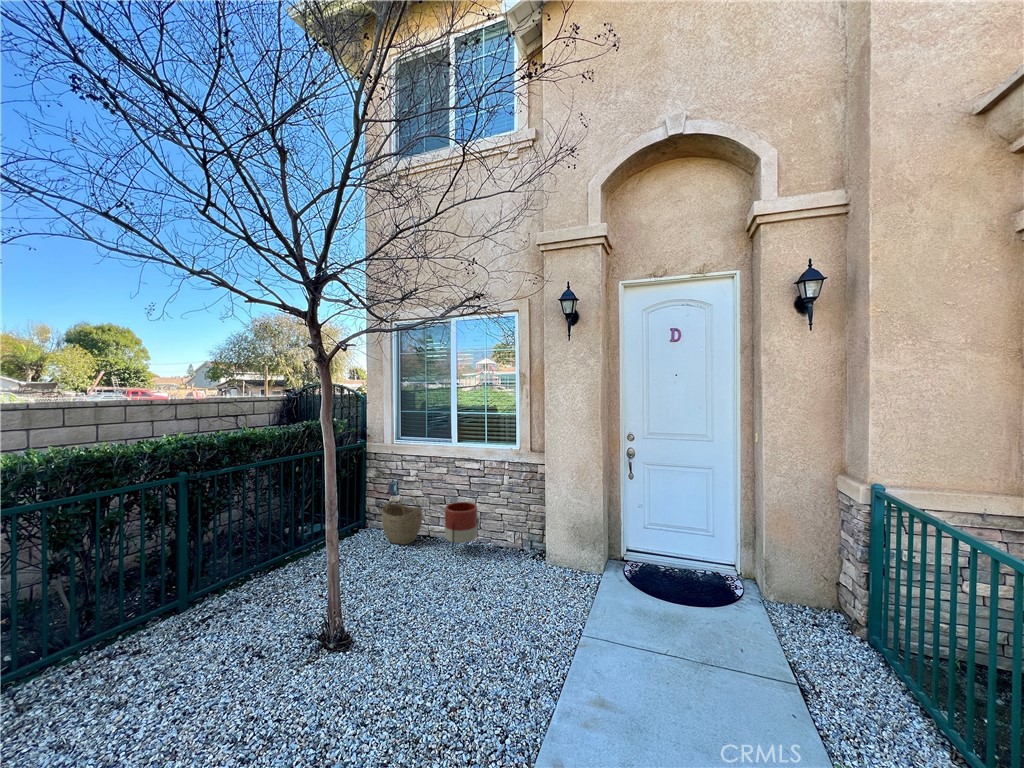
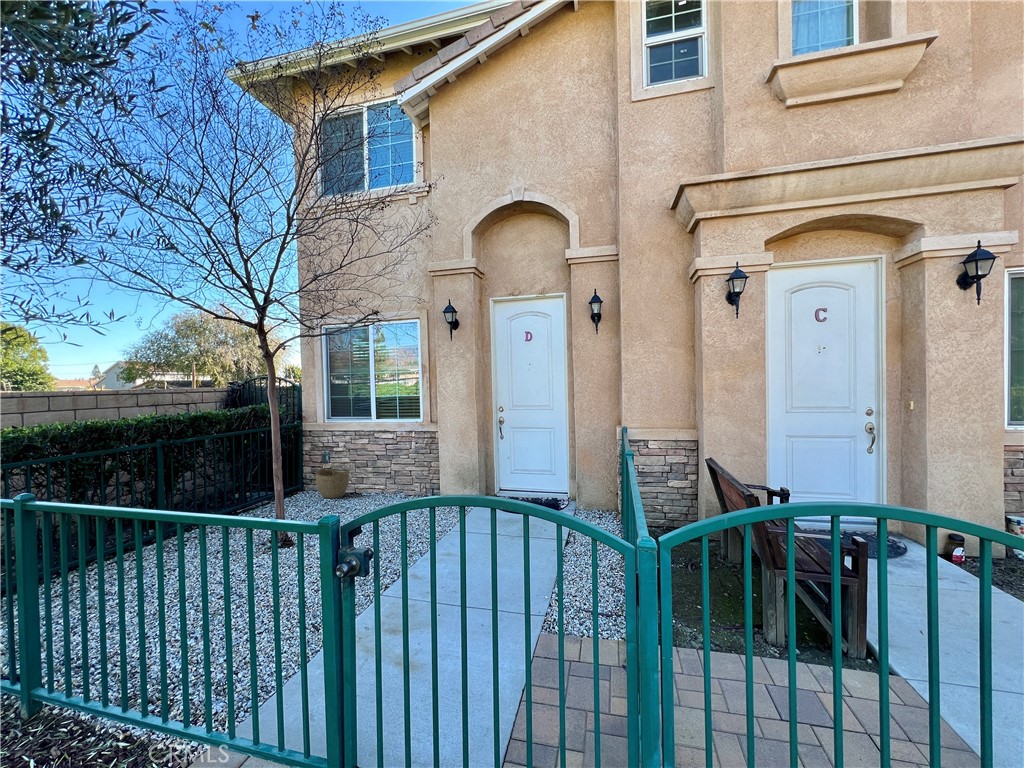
planter: present [445,502,478,556] -> none [366,464,393,503]

